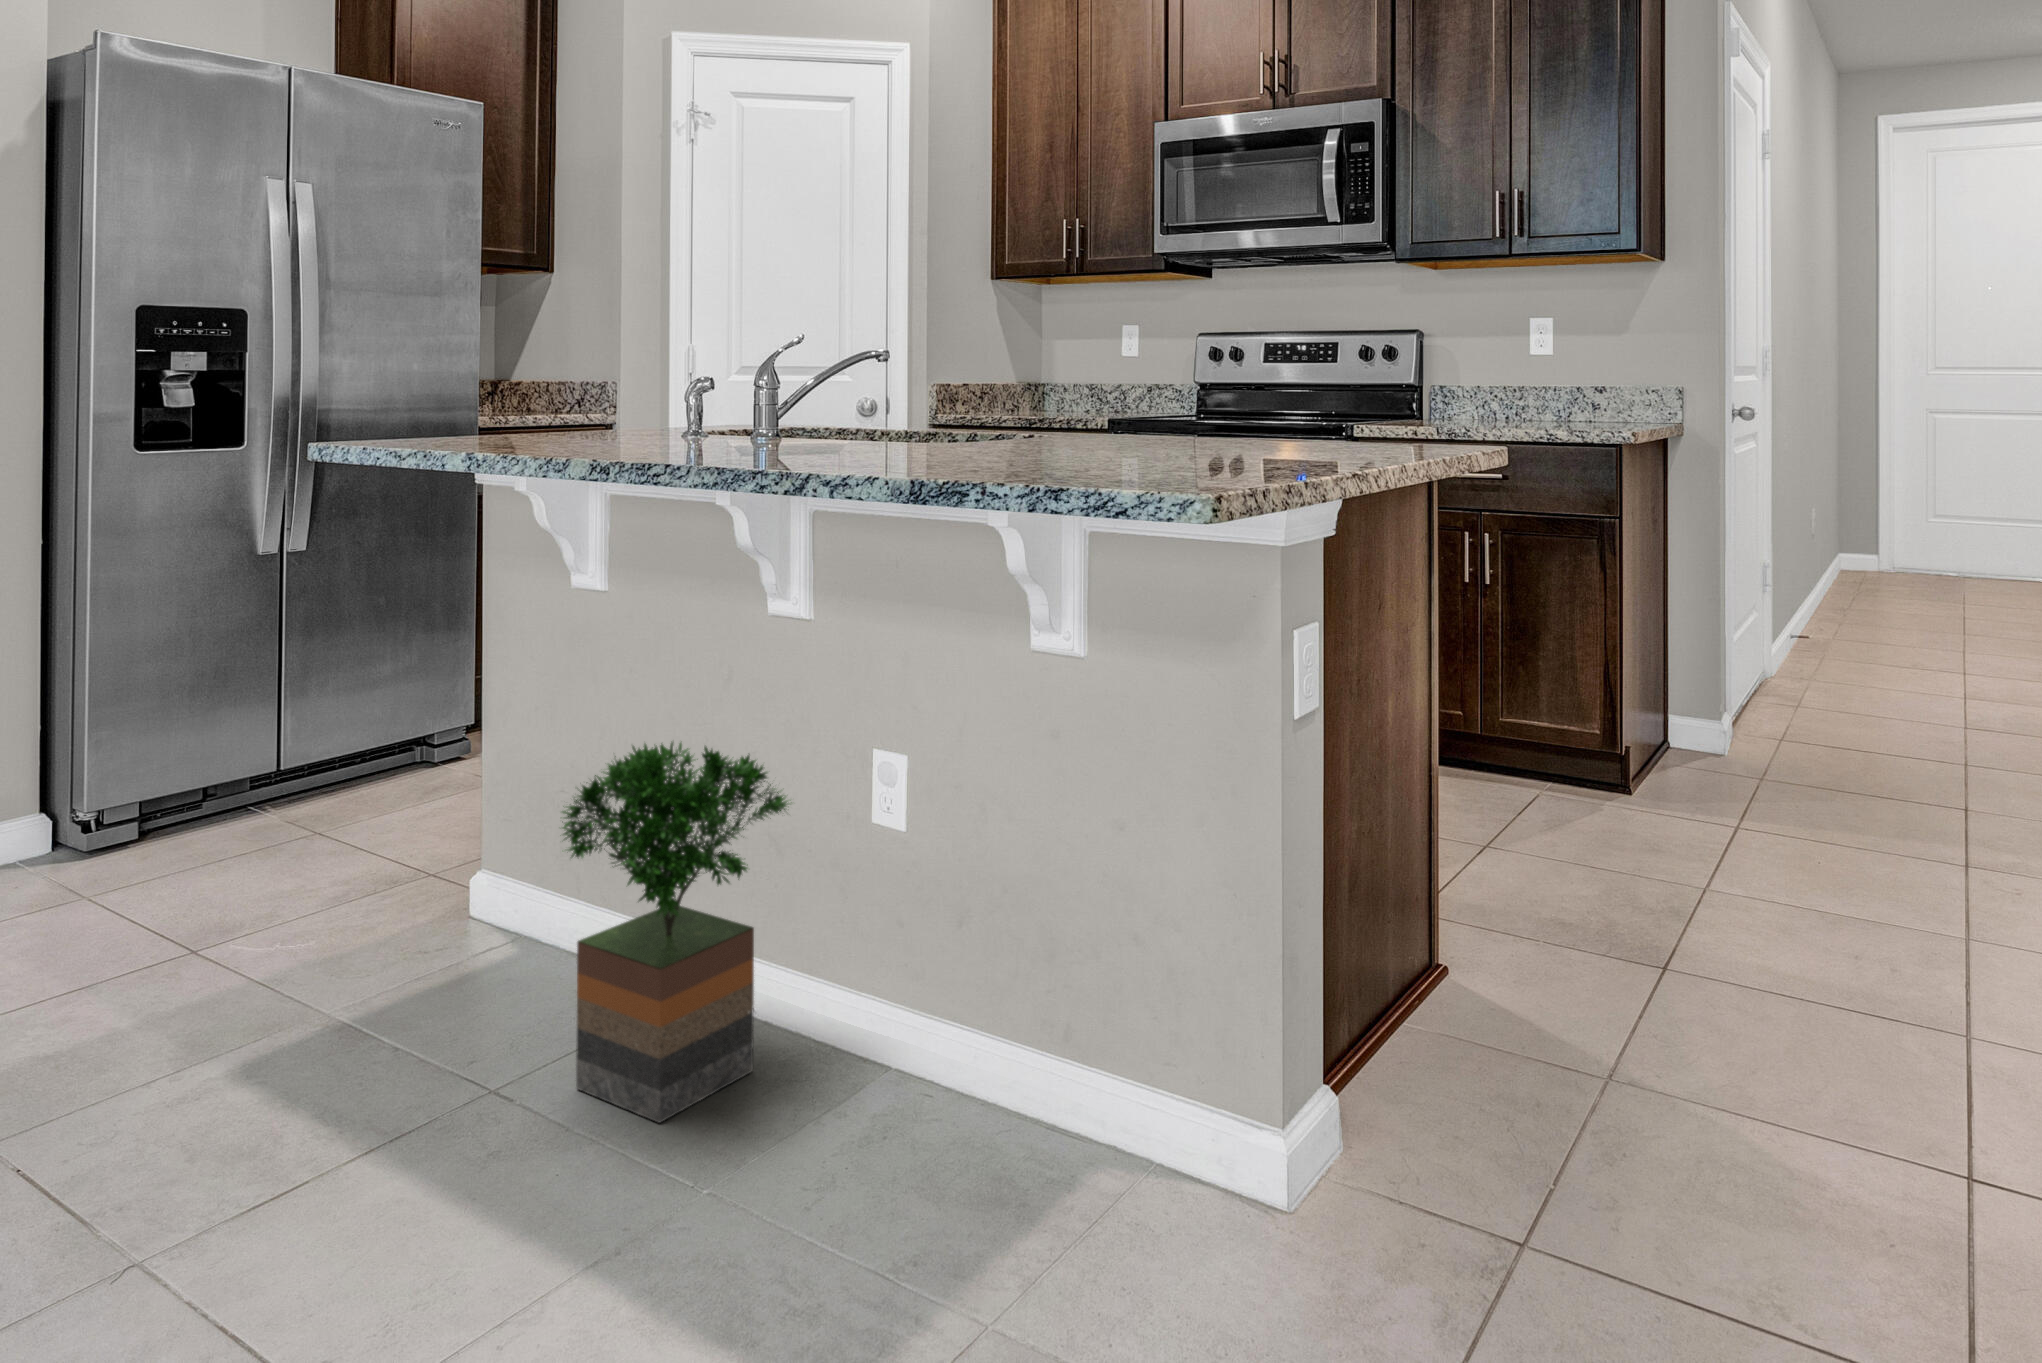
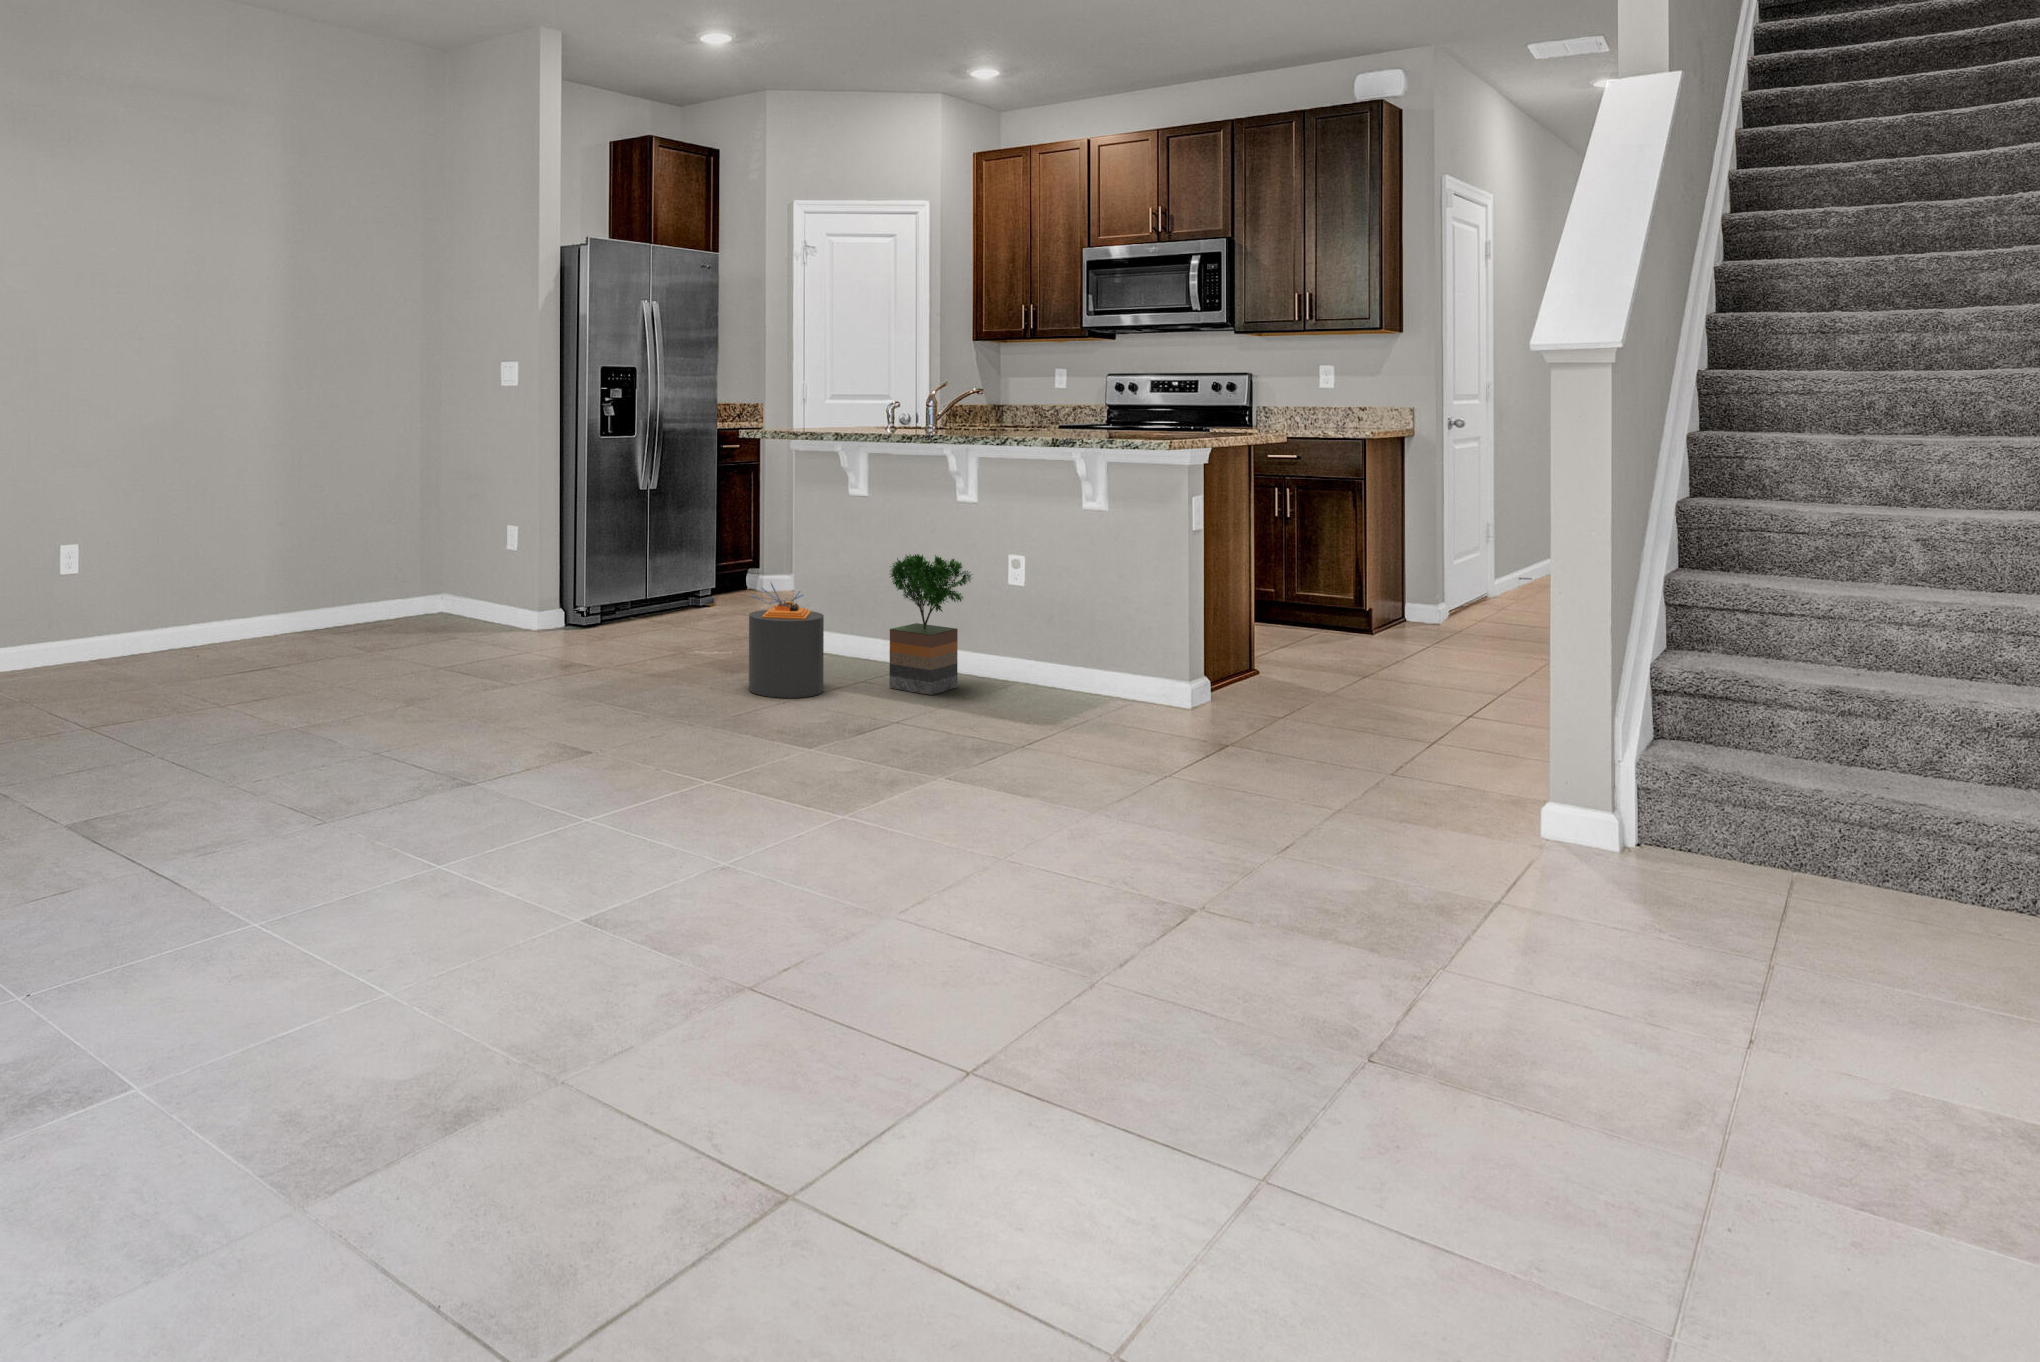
trash can: none [169,824,394,1177] -> present [749,583,824,698]

